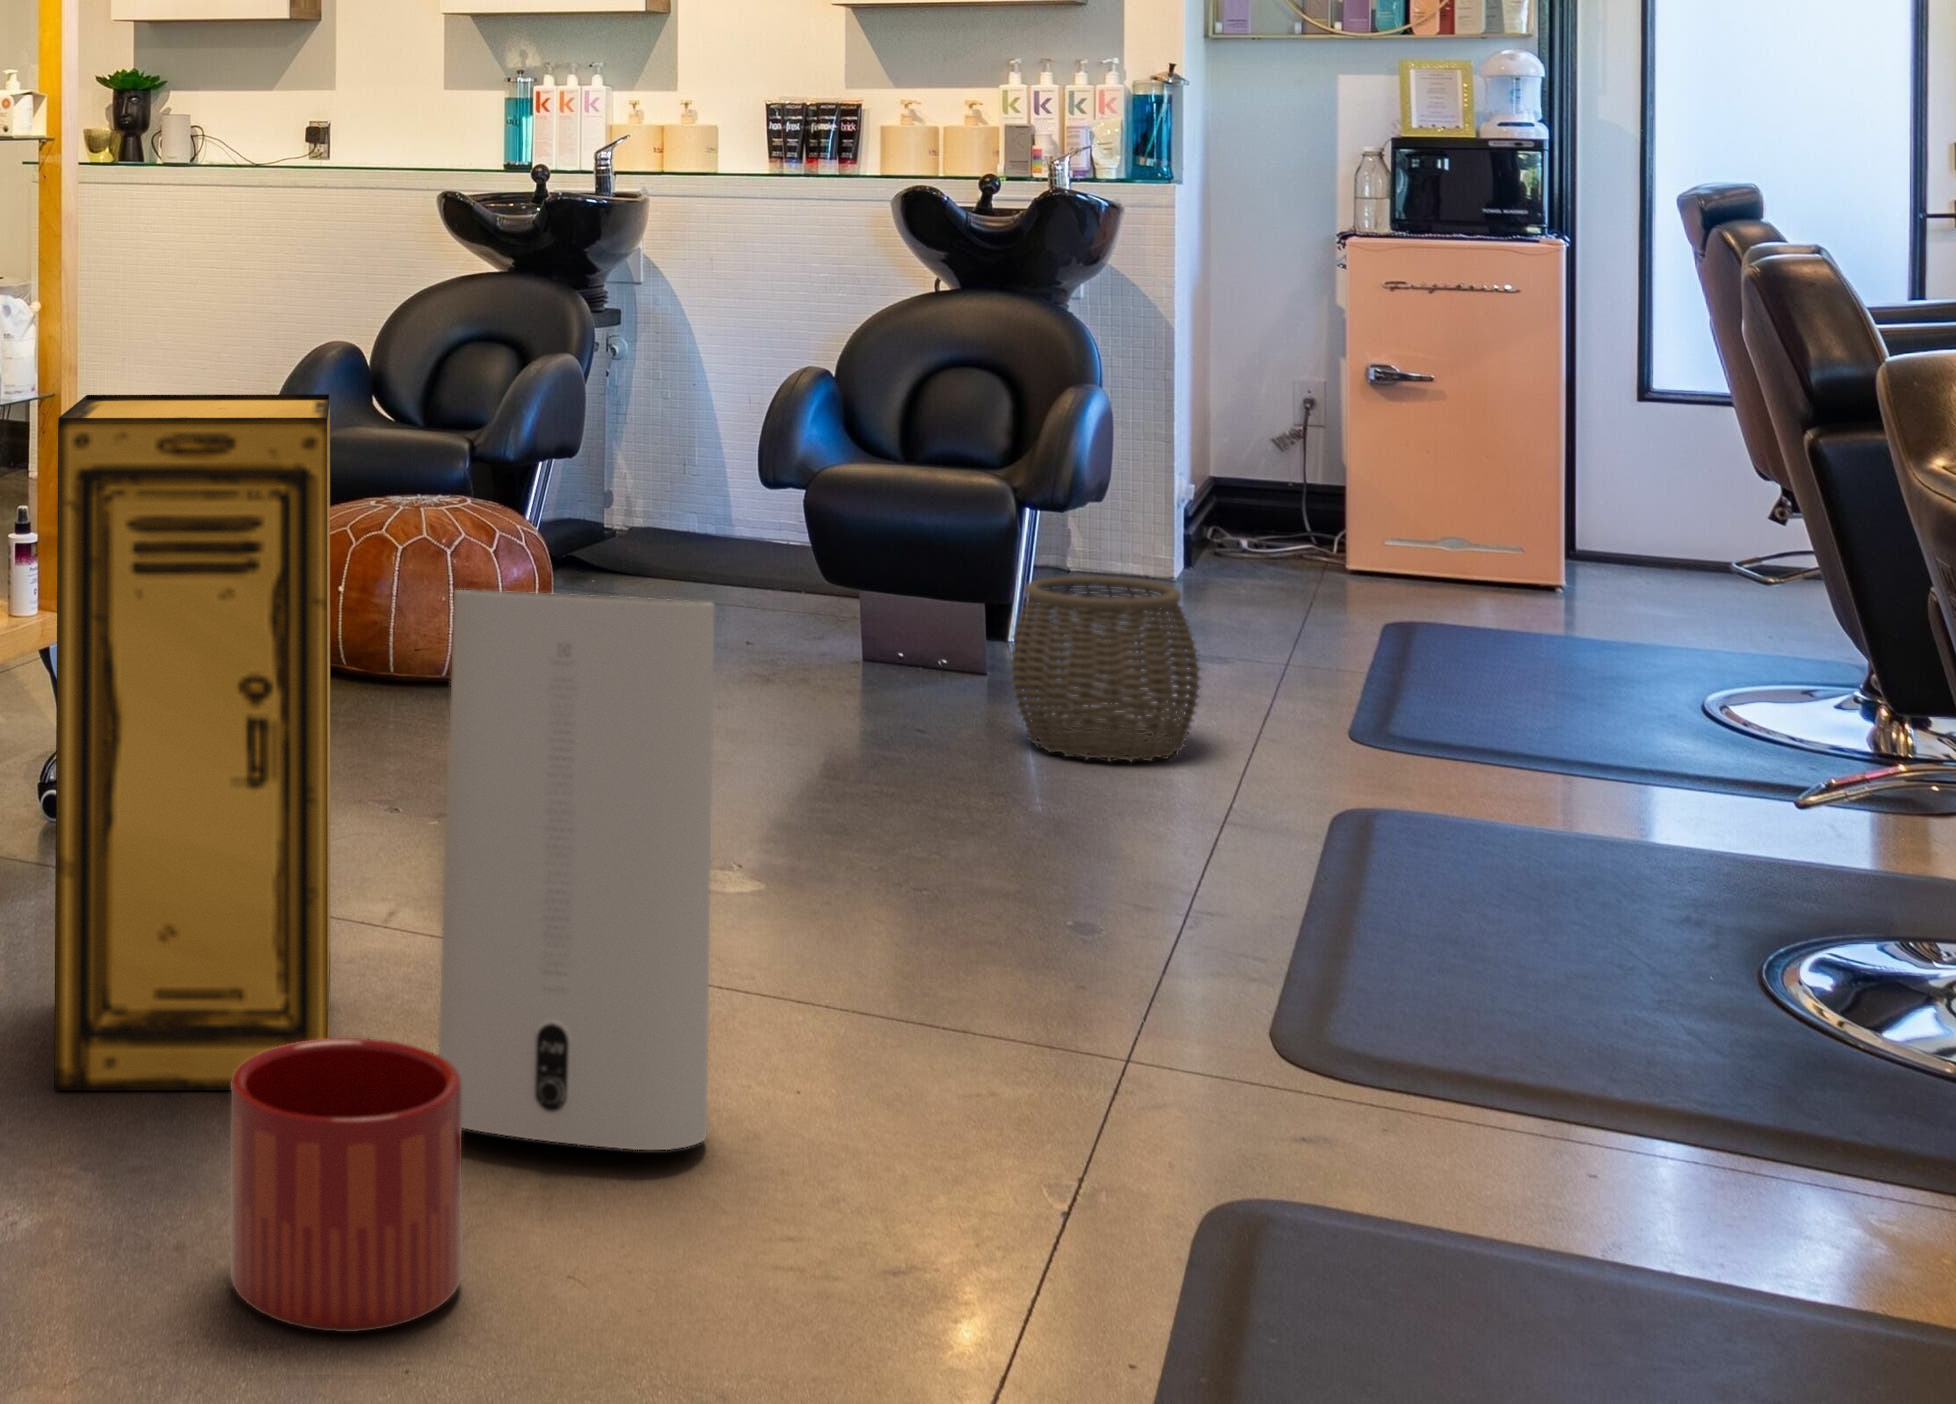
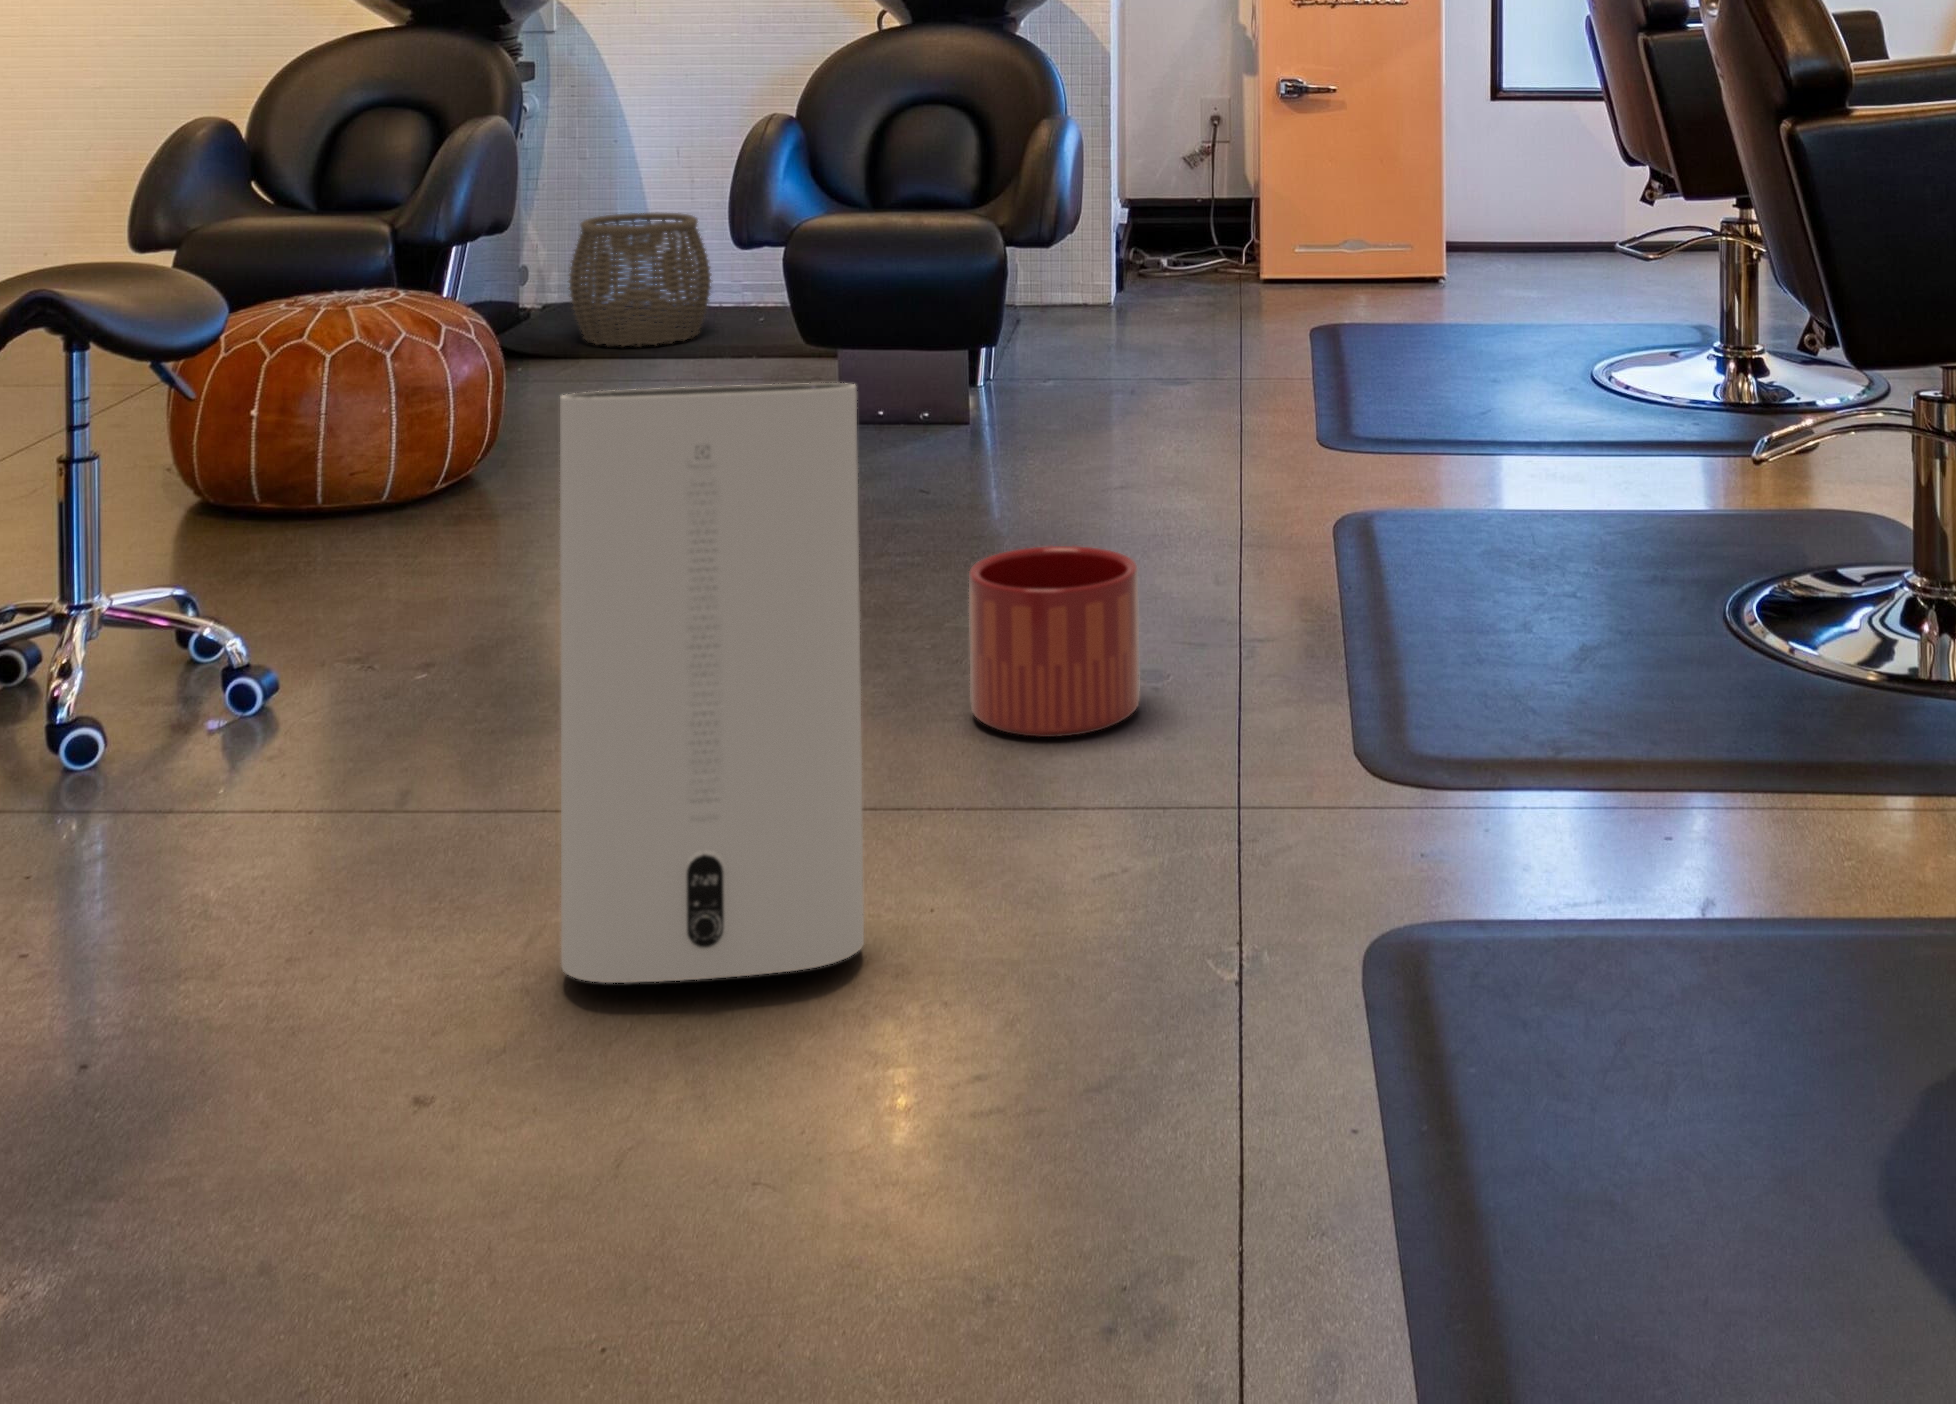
storage cabinet: present [54,394,330,1090] -> none [46,180,419,1030]
woven basket: present [1010,576,1201,762] -> present [569,213,711,347]
planter: present [230,1038,462,1332] -> present [969,546,1140,737]

